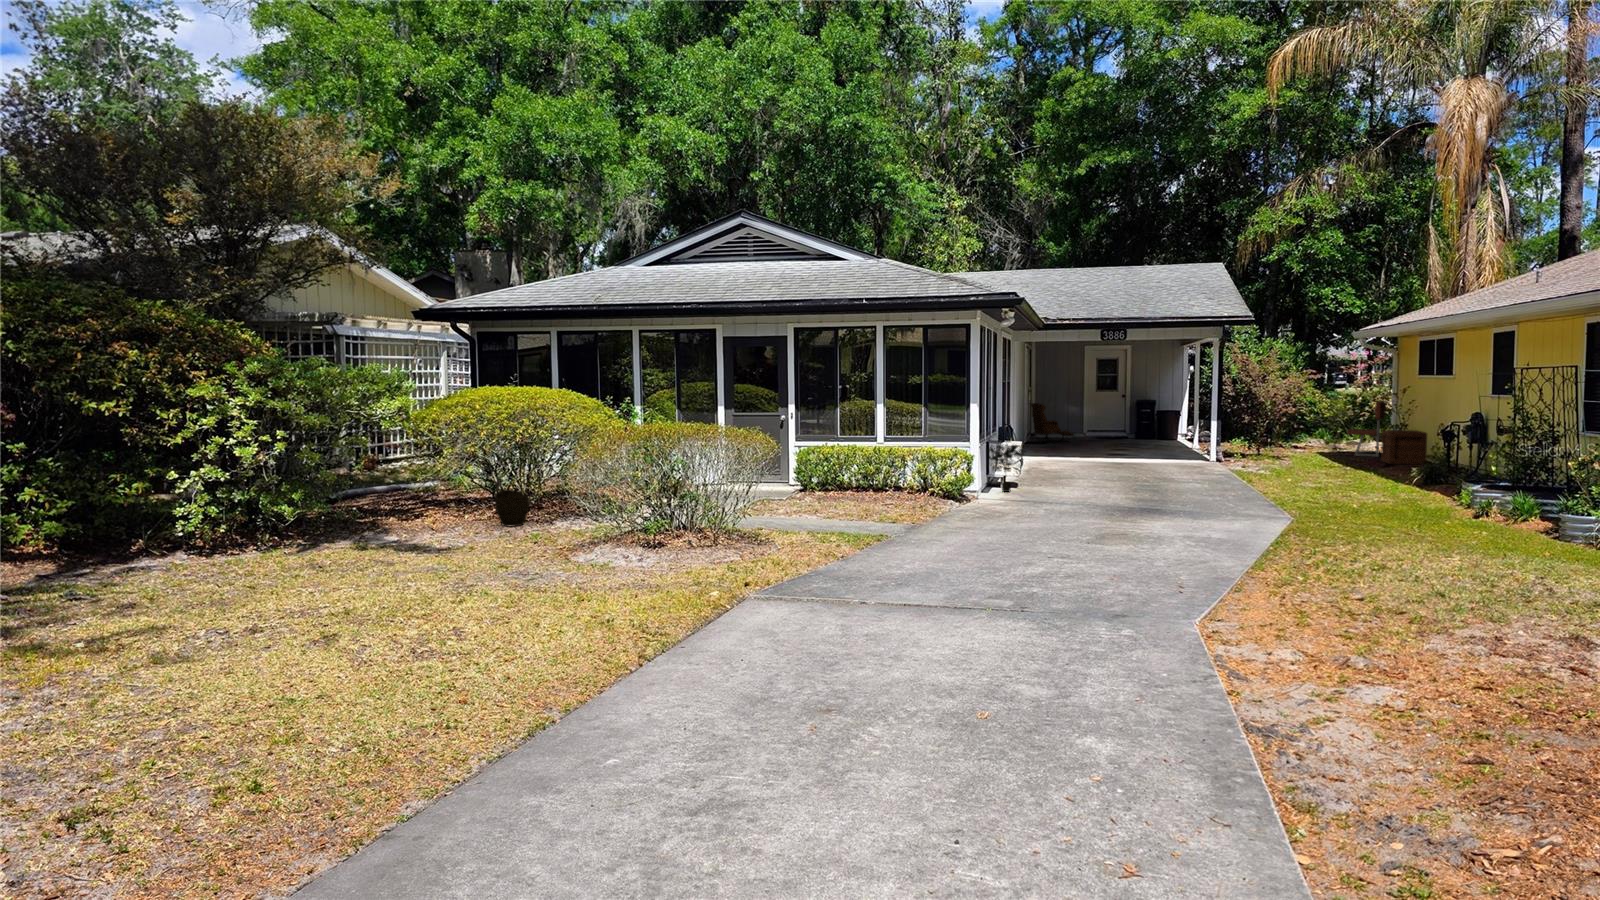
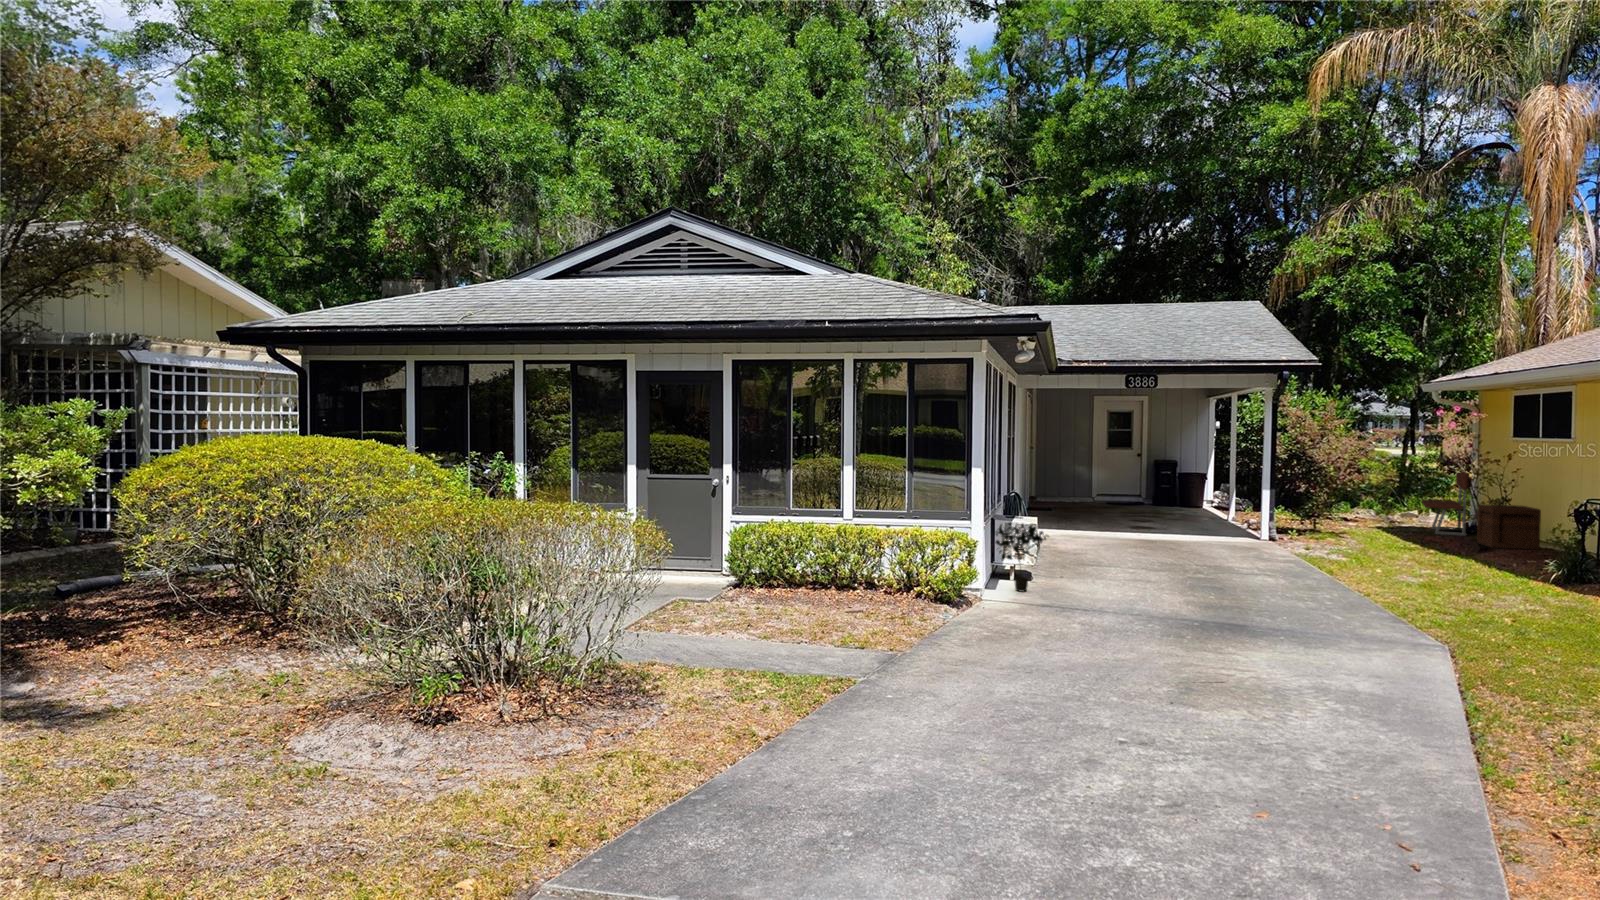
lounge chair: present [1031,403,1074,442] -> none [1030,462,1084,510]
woven basket: present [495,481,529,527] -> none [232,583,287,658]

